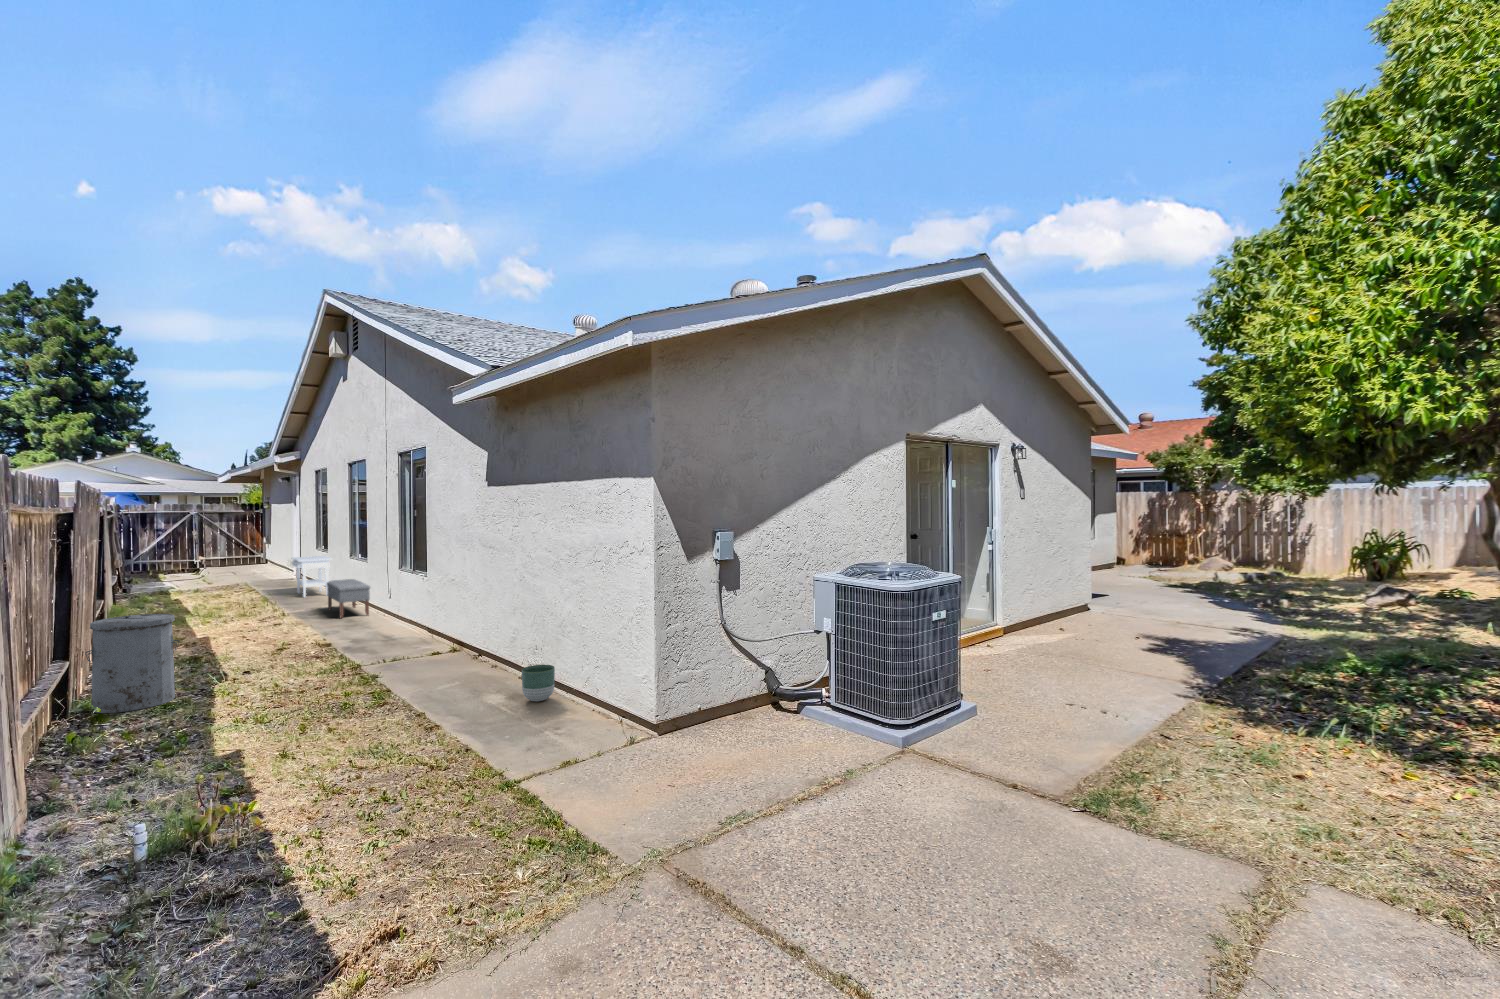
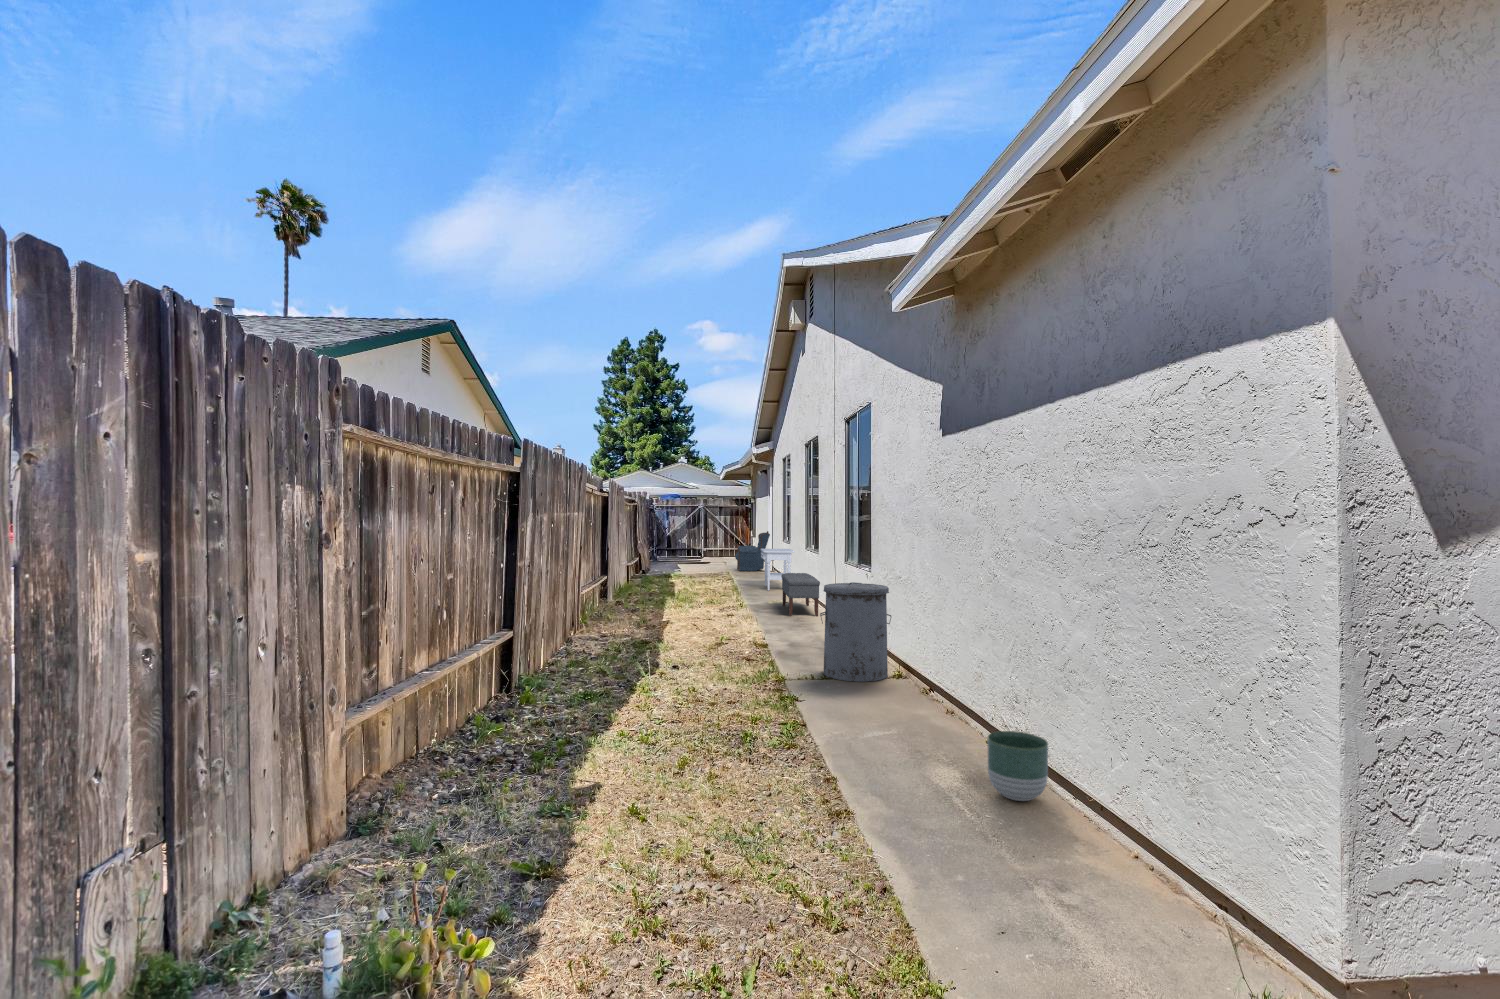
armchair: none [250,537,293,580] -> present [735,531,770,571]
trash can: present [85,614,179,713] -> present [820,582,891,682]

